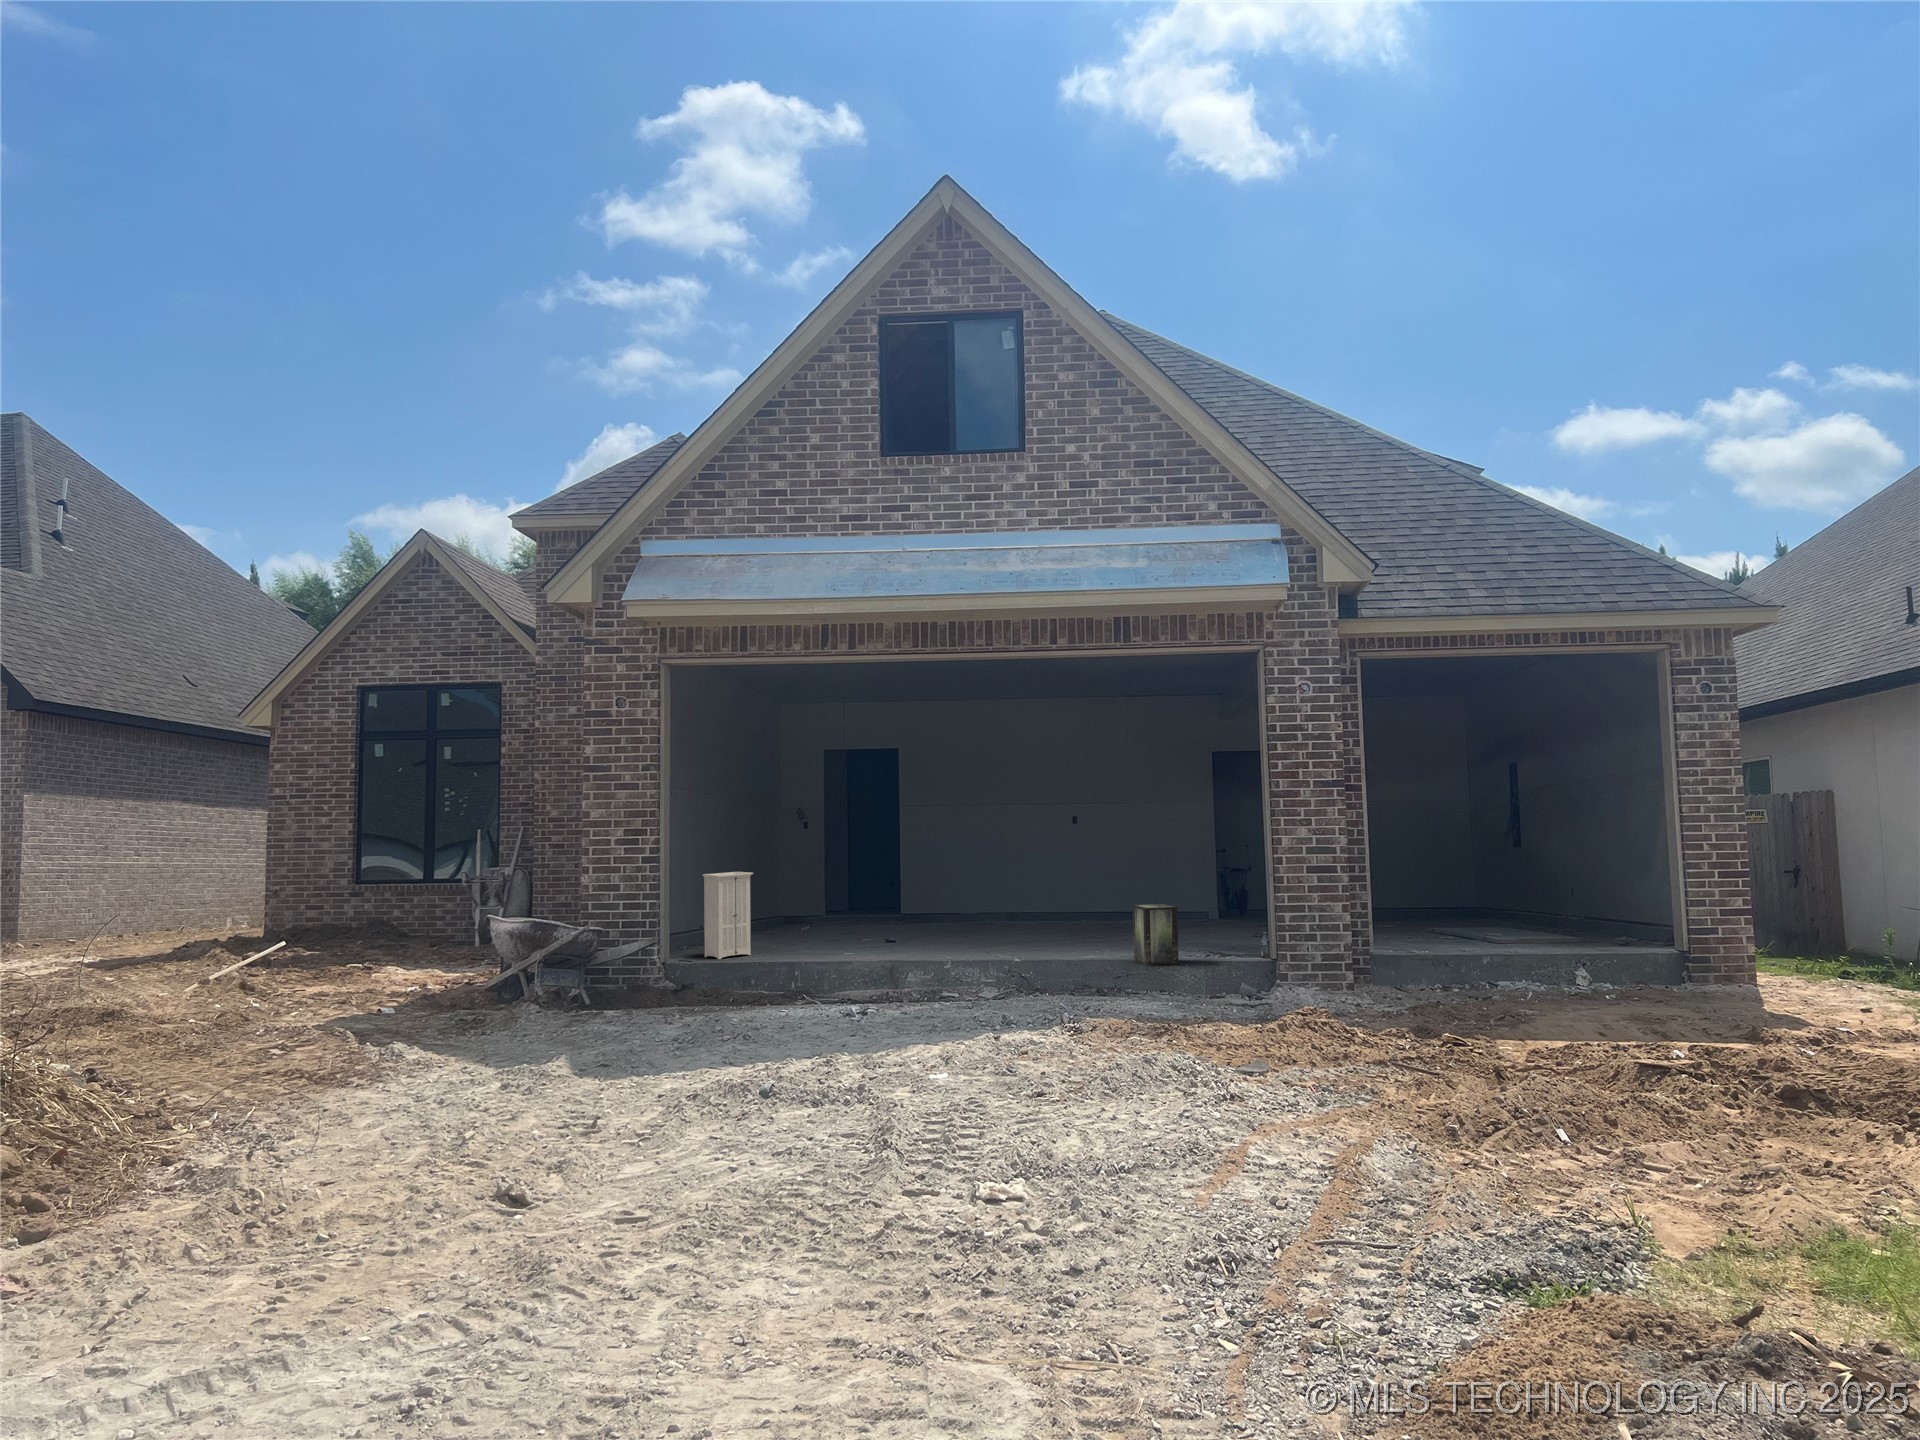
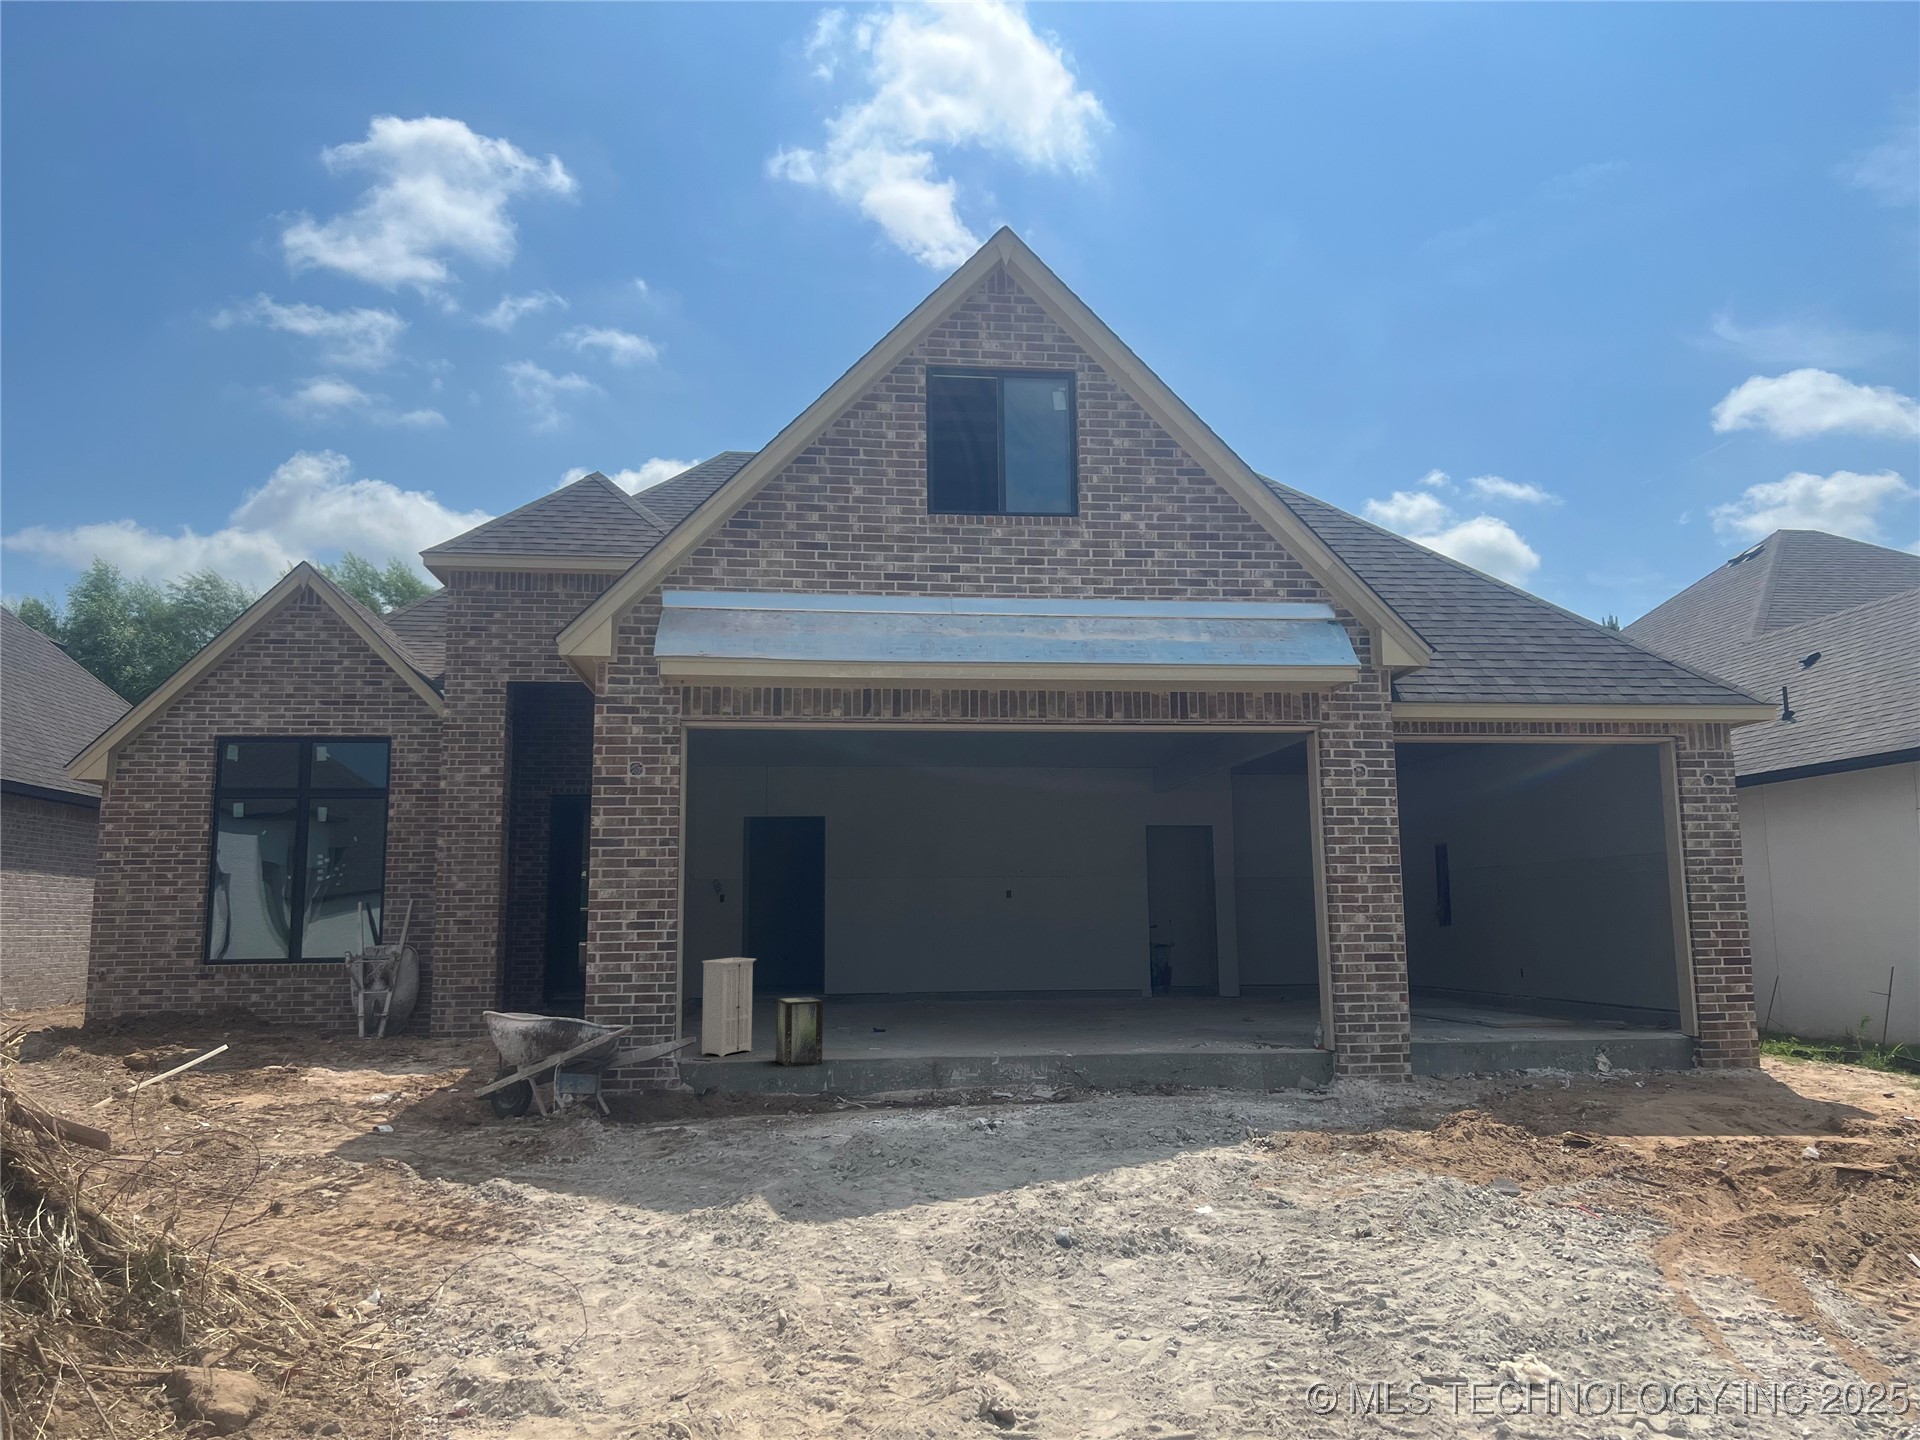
storage box: present [1133,904,1179,965] -> present [776,997,823,1066]

